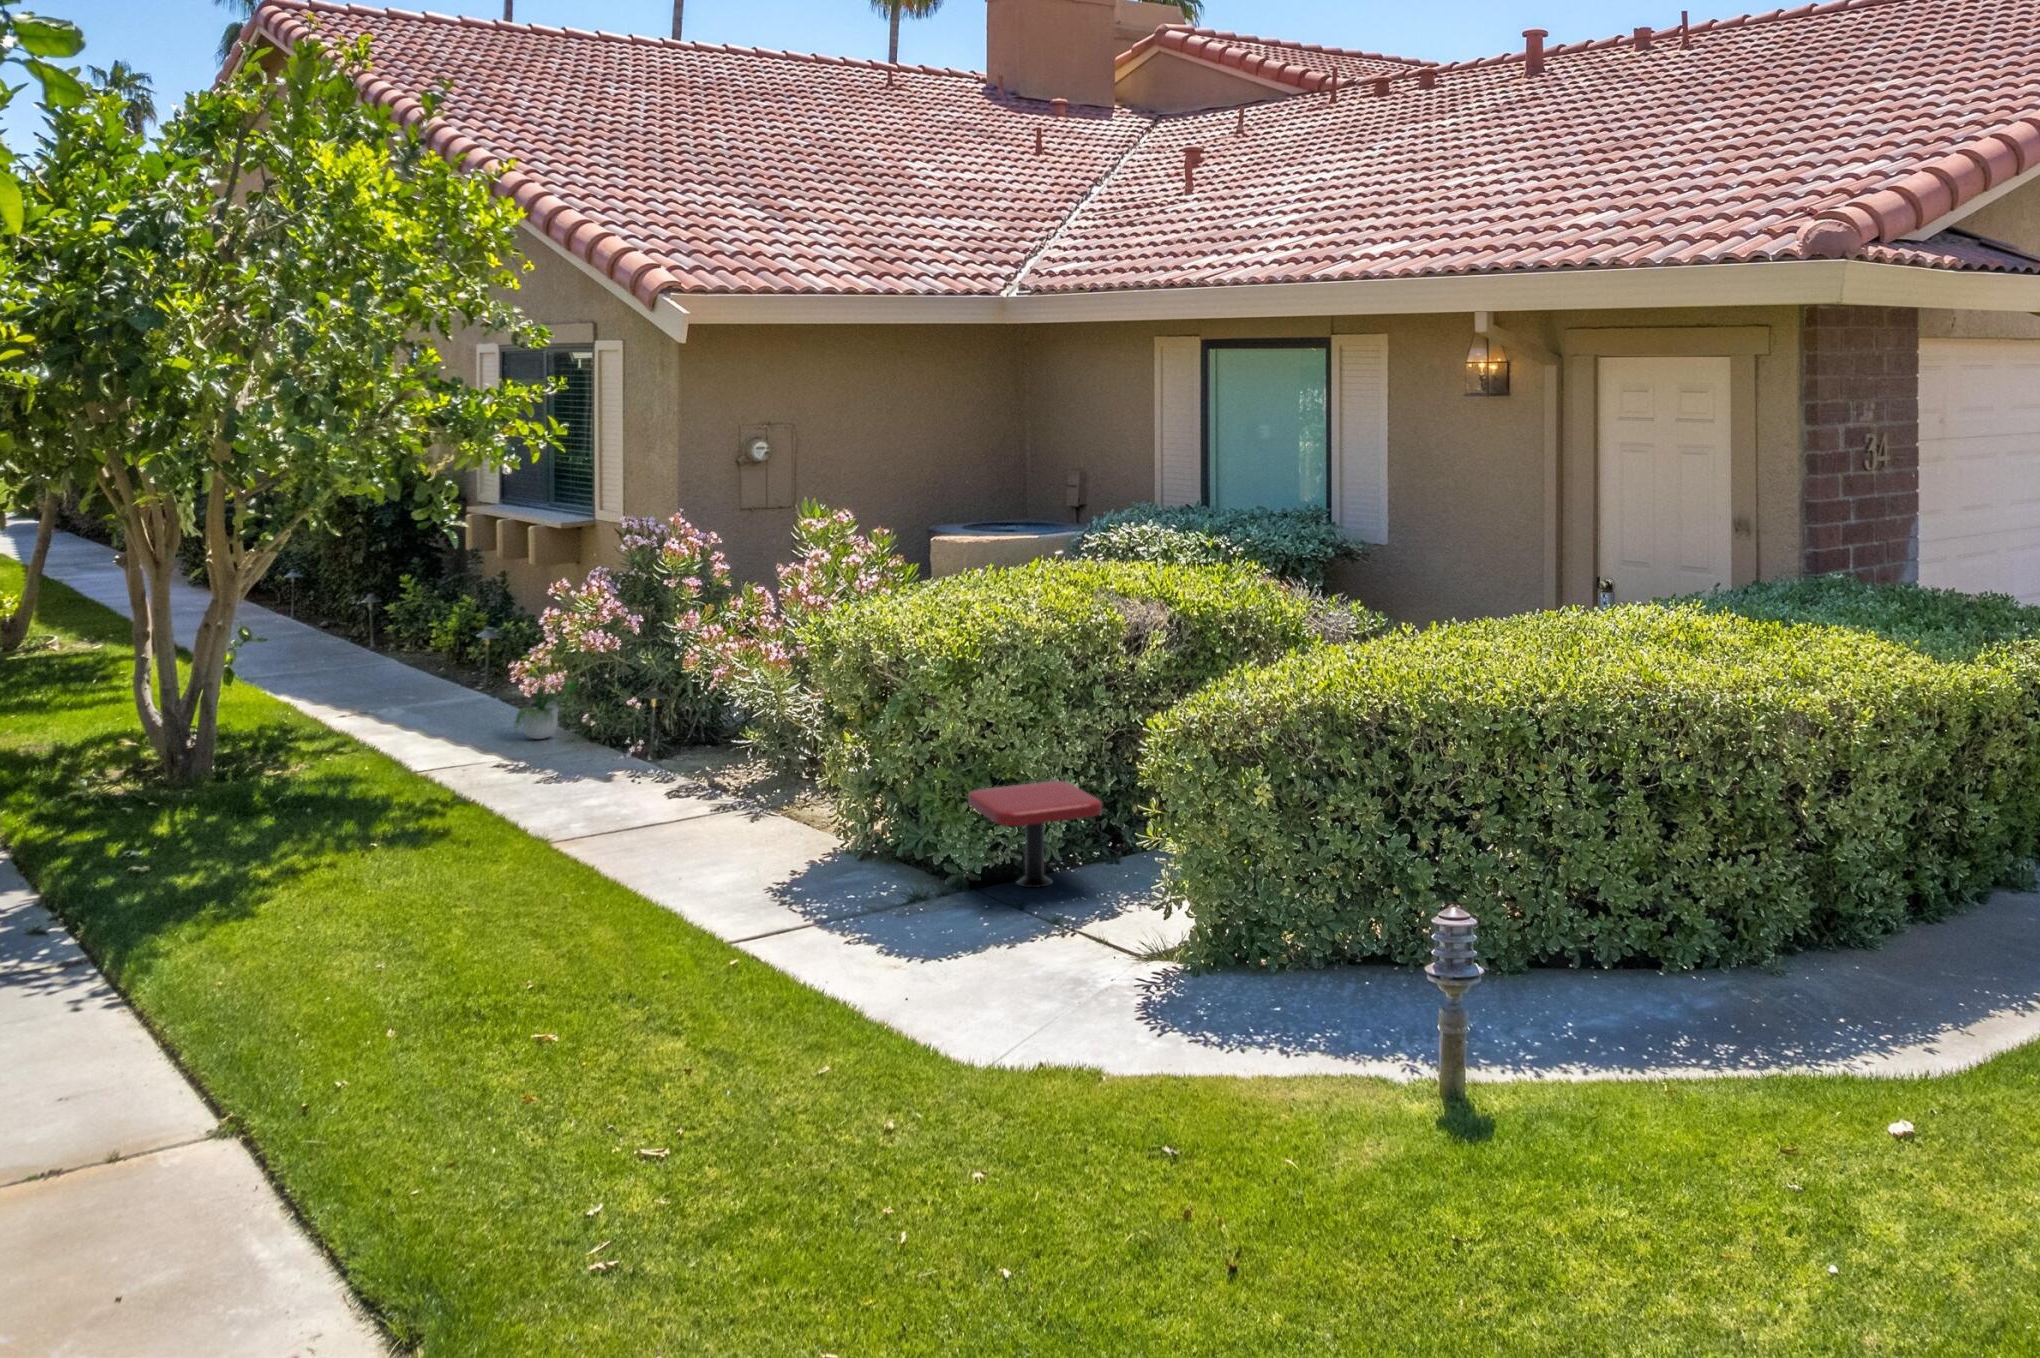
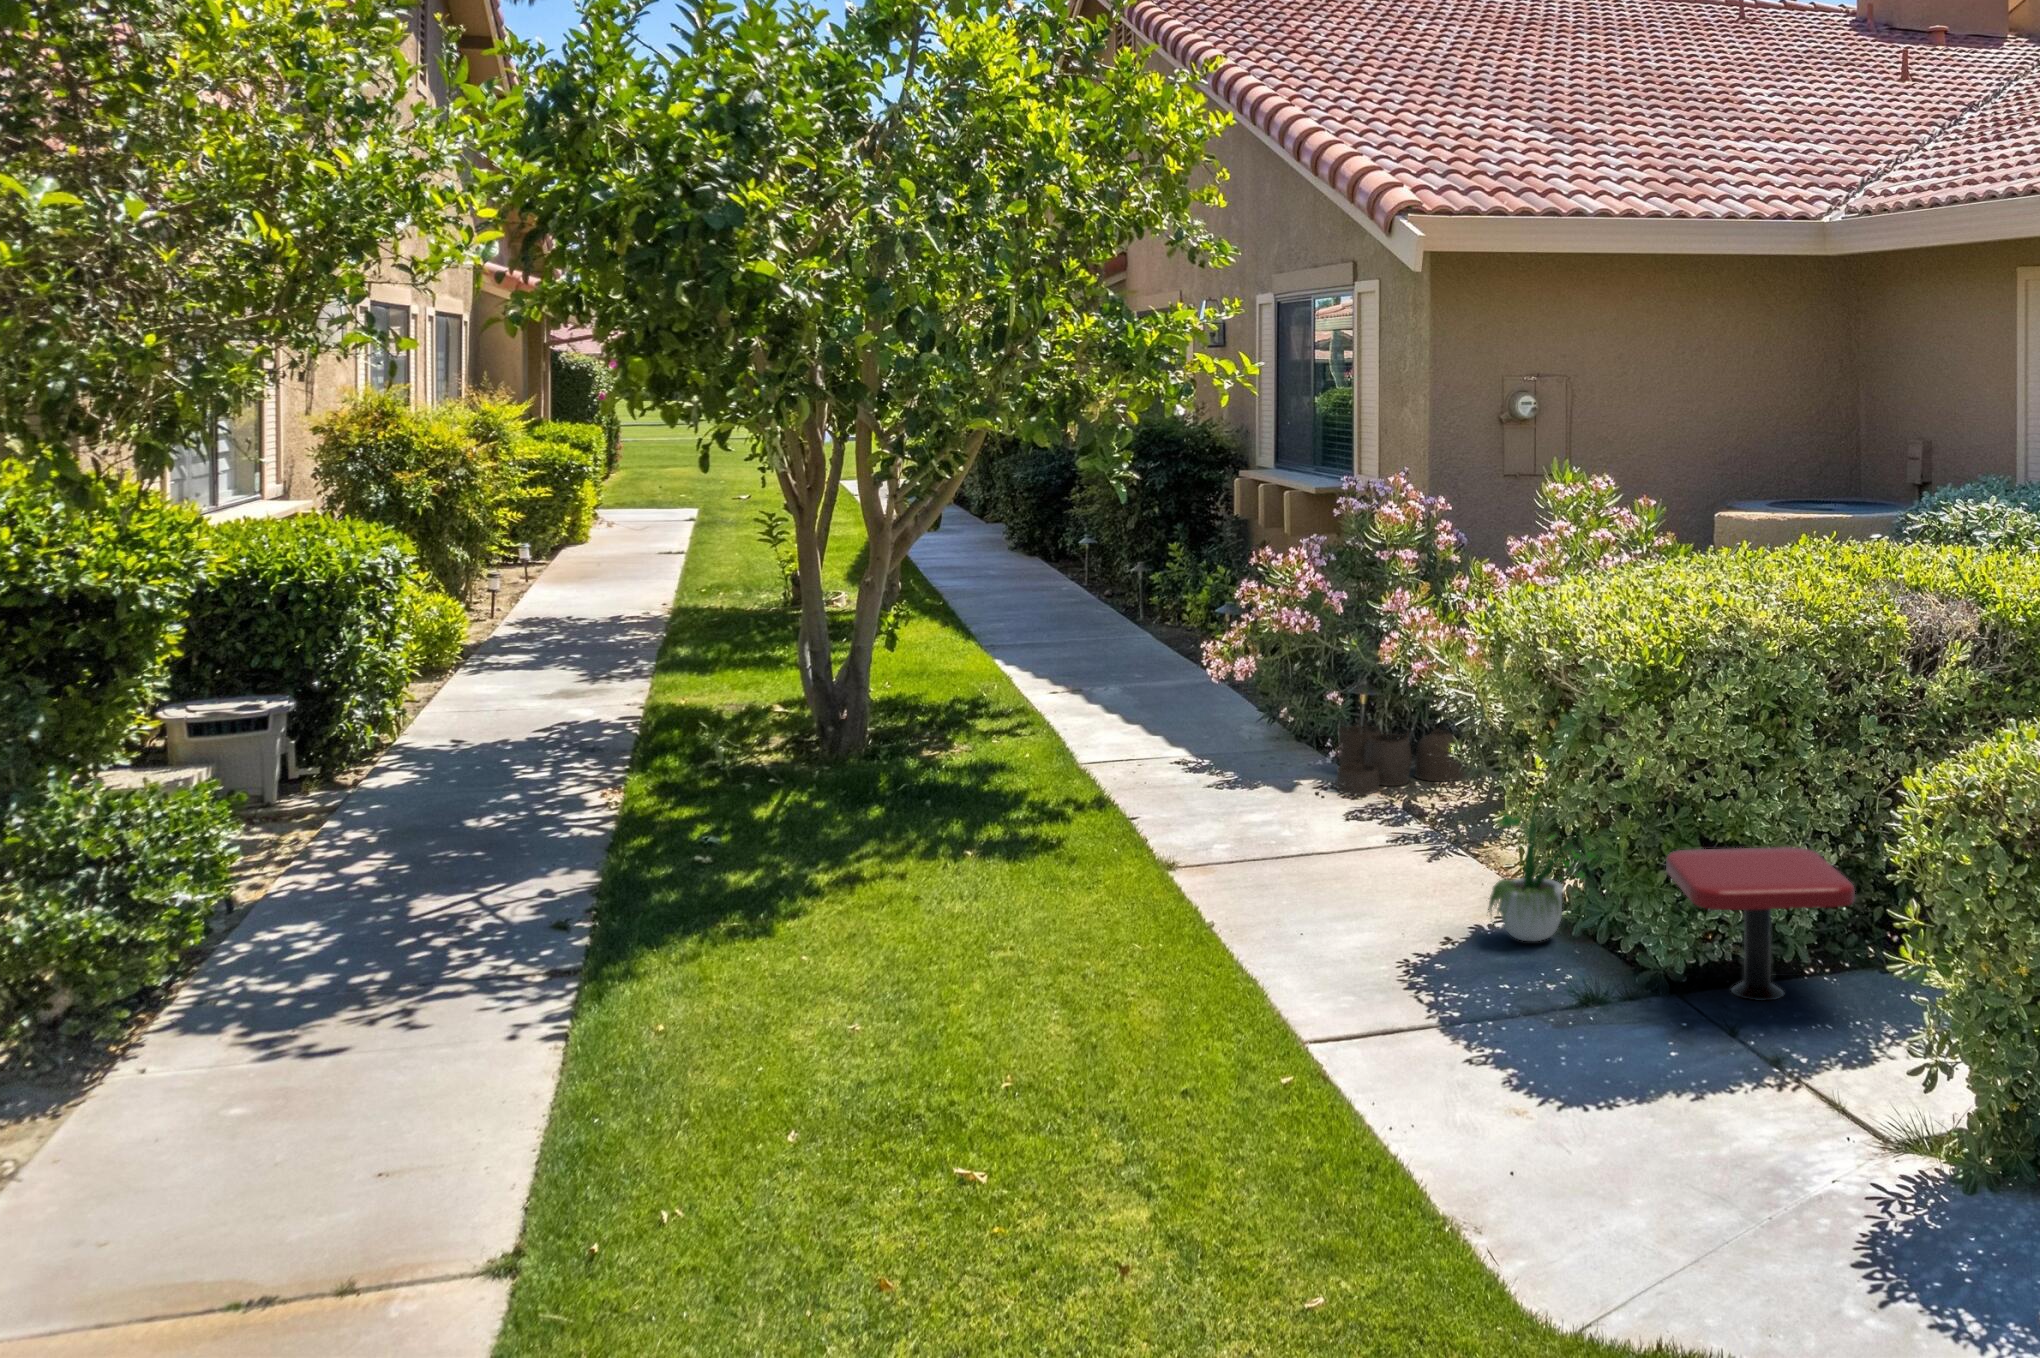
potted plant: present [515,665,578,739] -> present [1488,787,1596,942]
woven basket: none [644,717,751,780] -> present [1336,721,1465,795]

